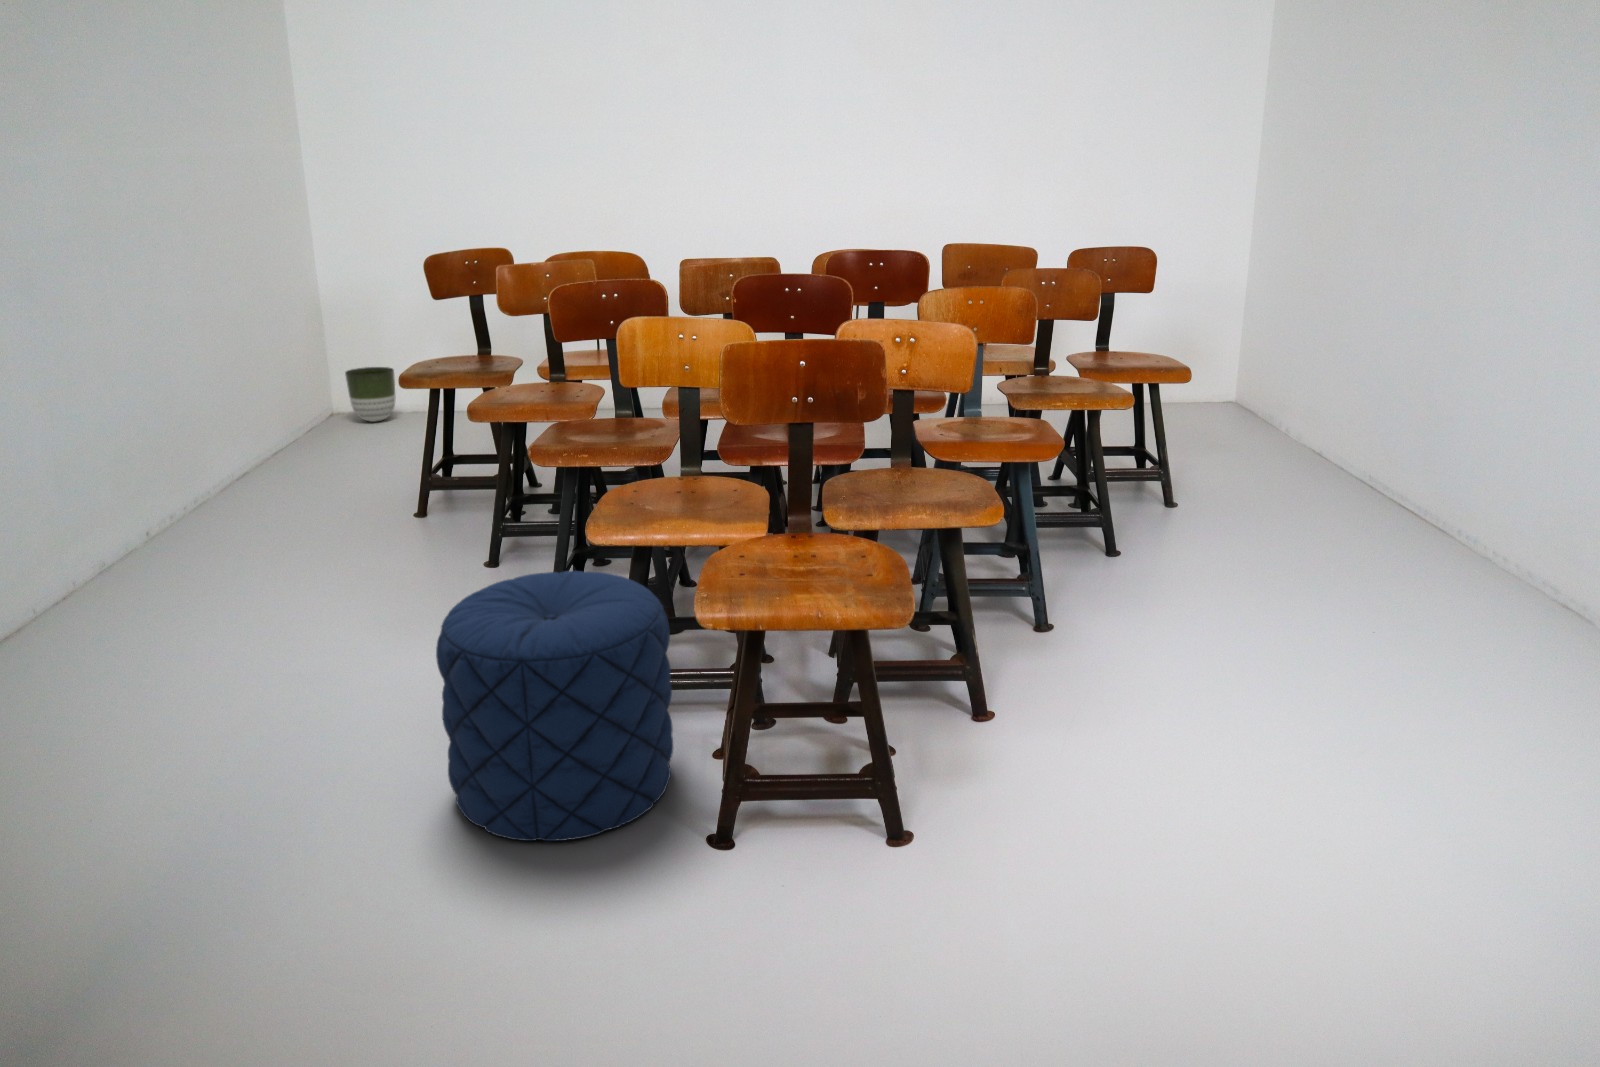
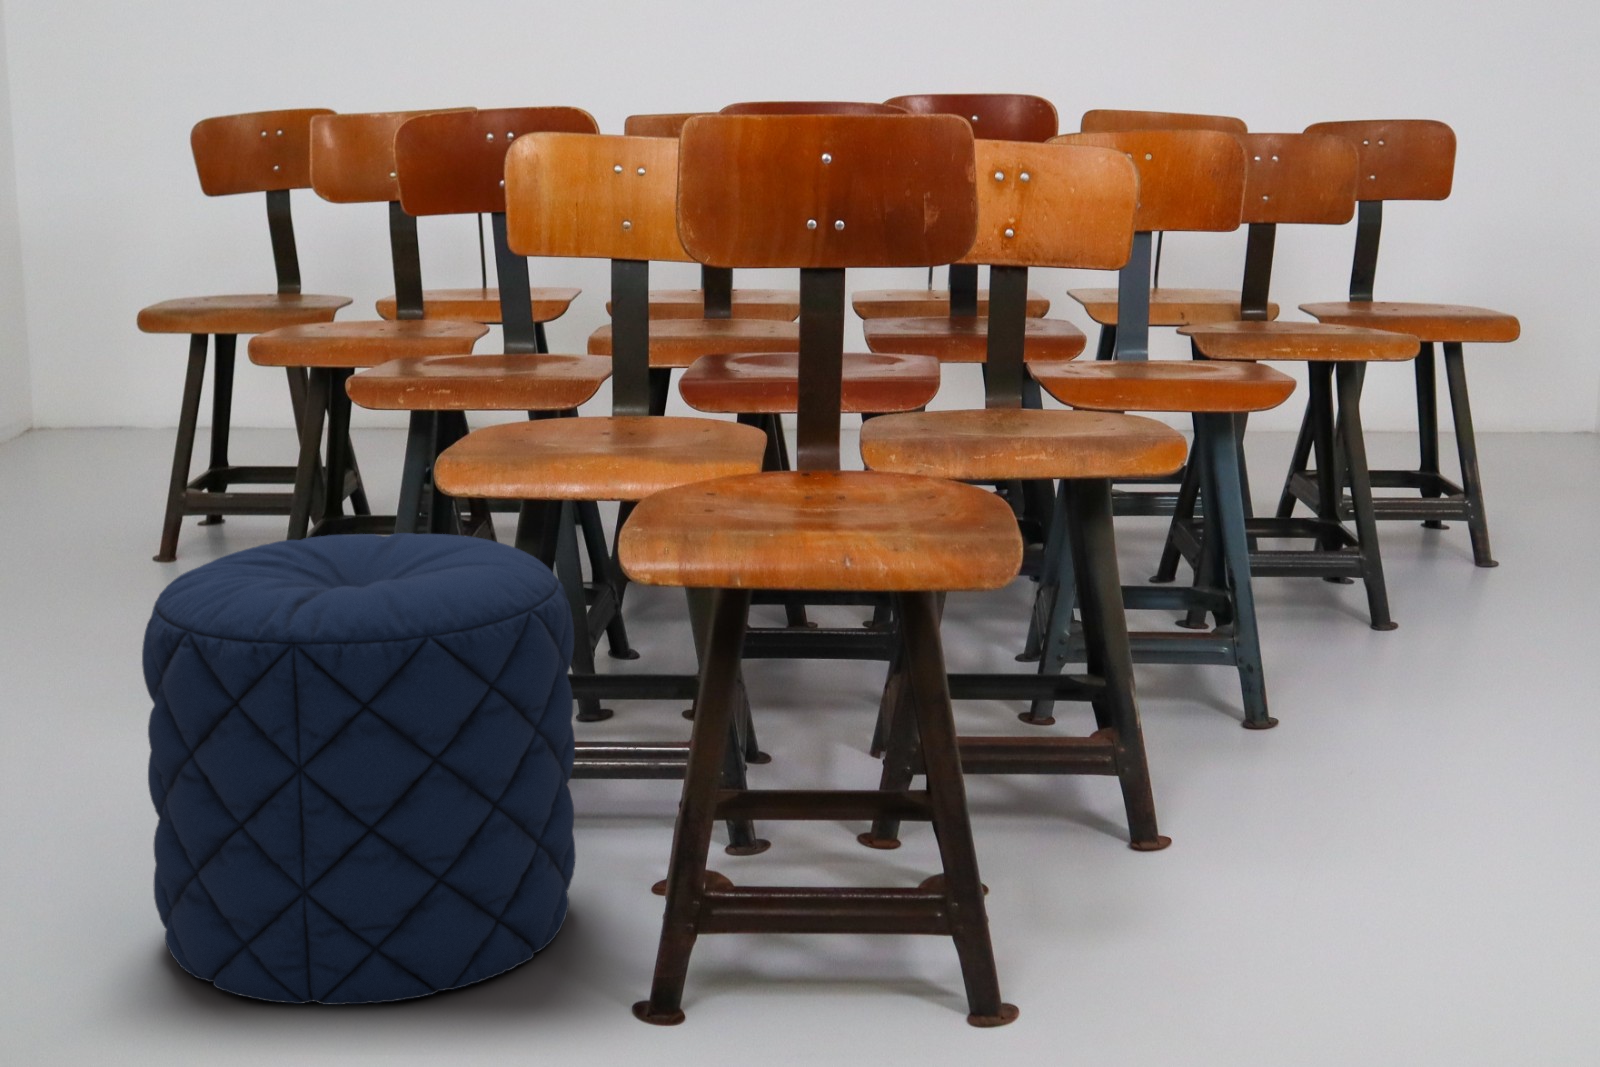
planter: present [345,367,396,422] -> none [59,352,143,442]

